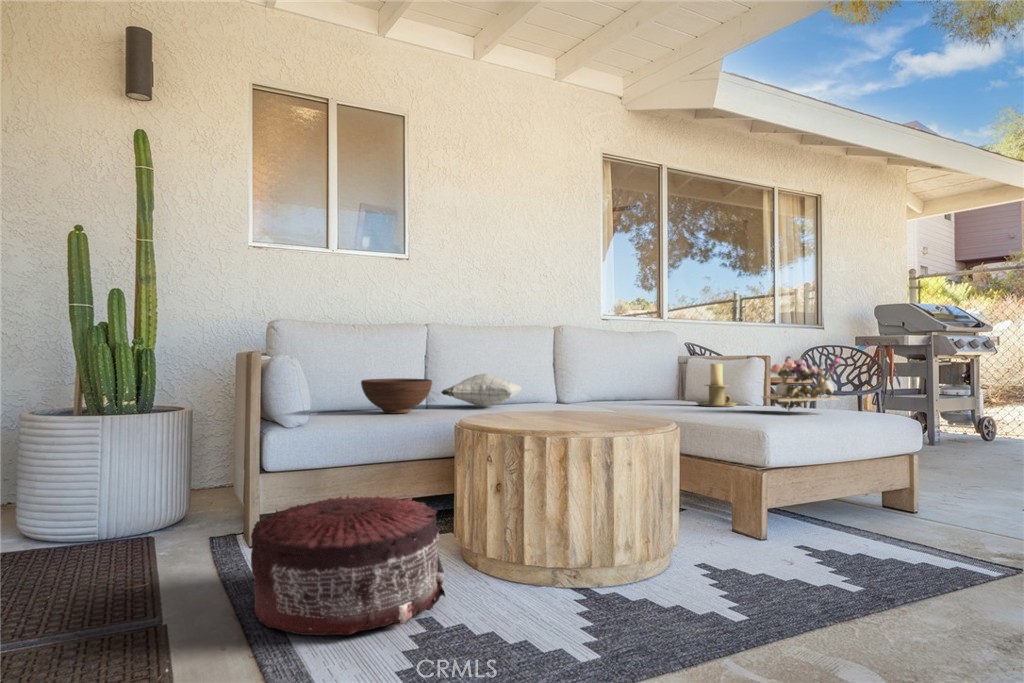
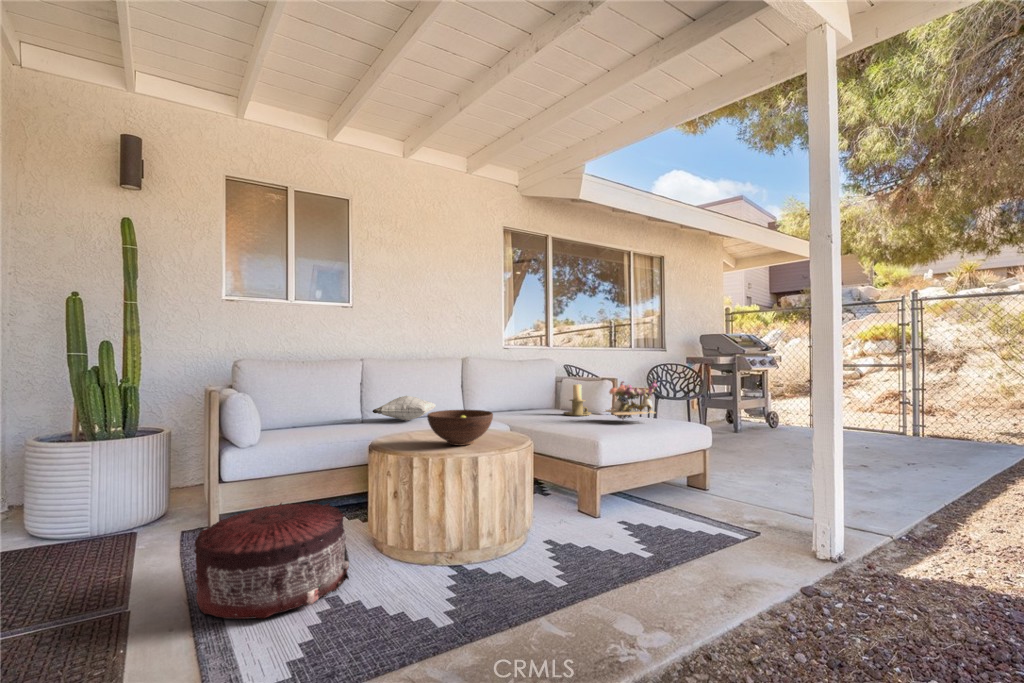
fruit bowl: present [361,378,432,414] -> present [427,410,493,446]

